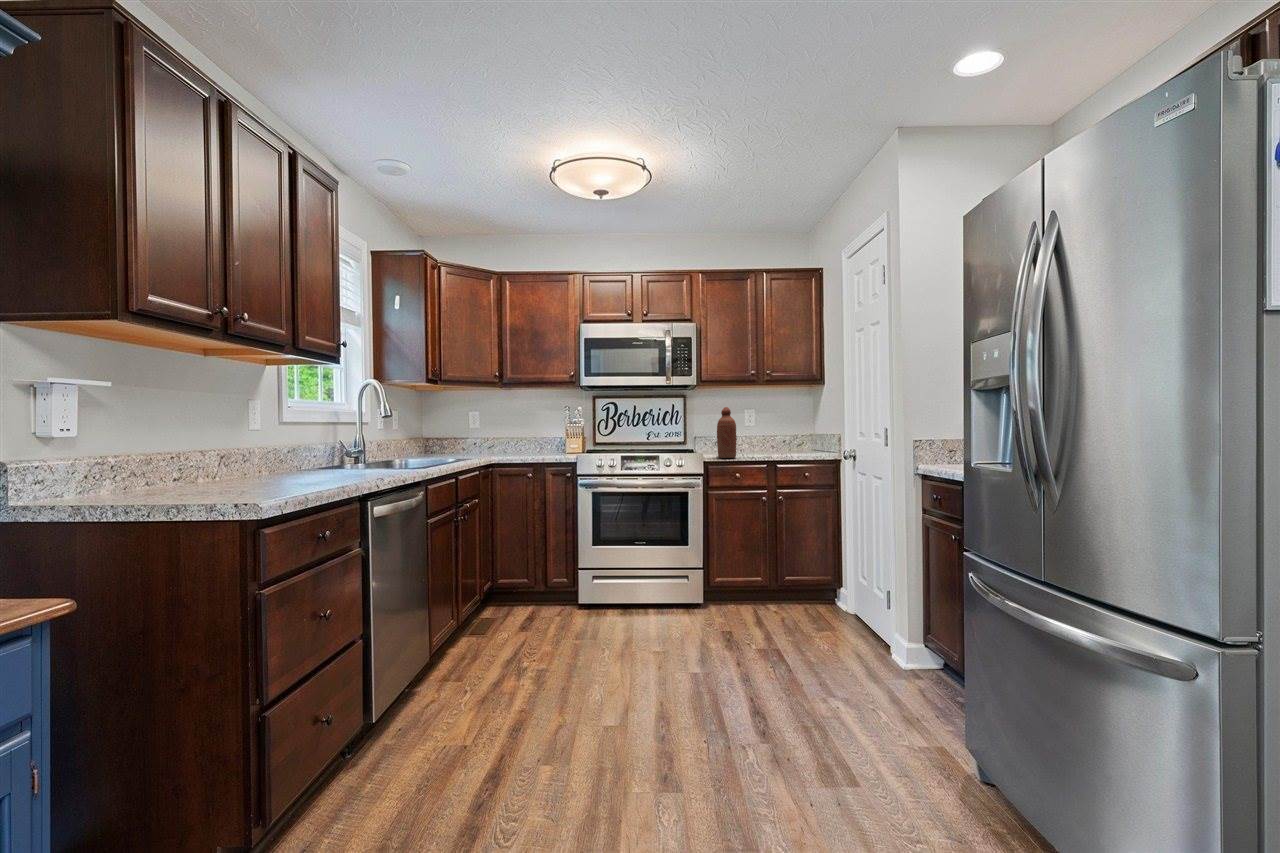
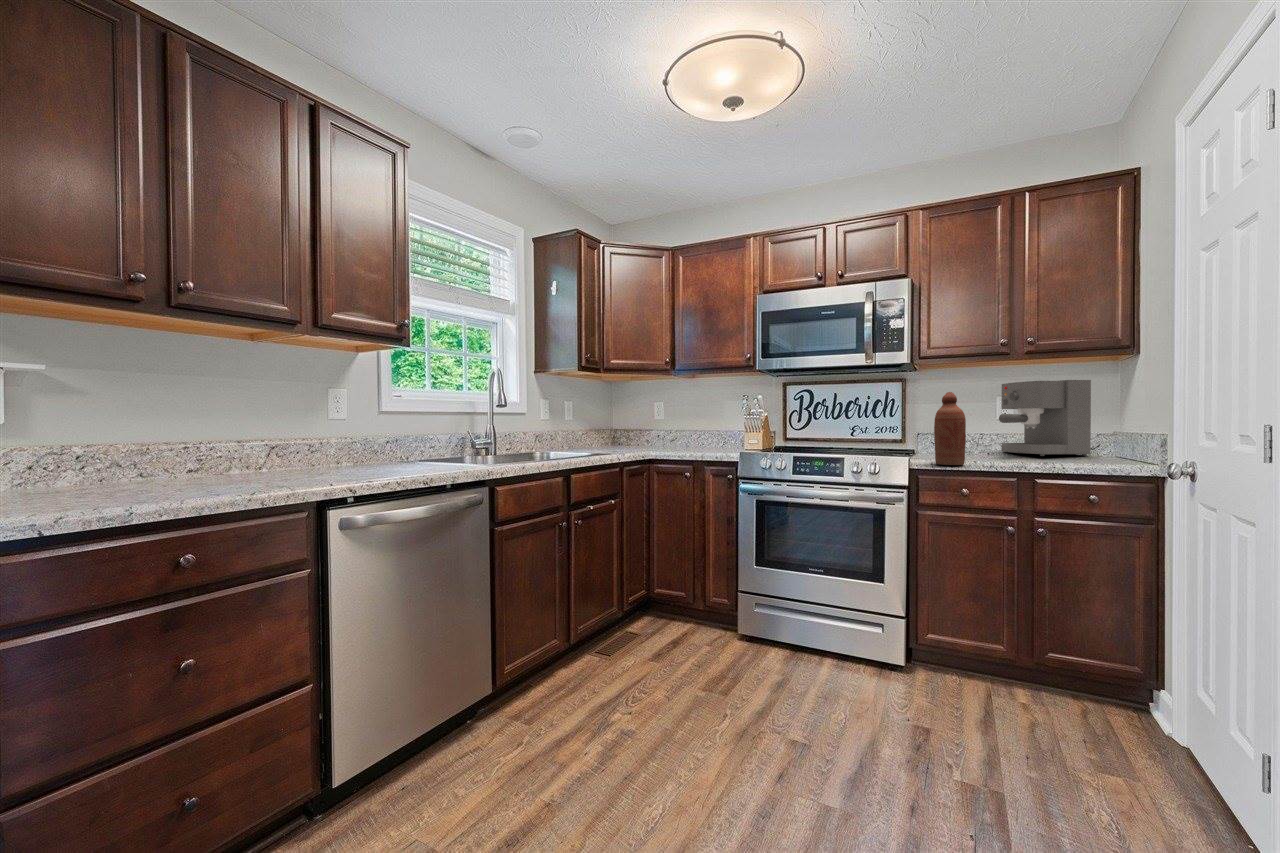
coffee maker: none [749,399,800,450] -> present [999,380,1091,456]

